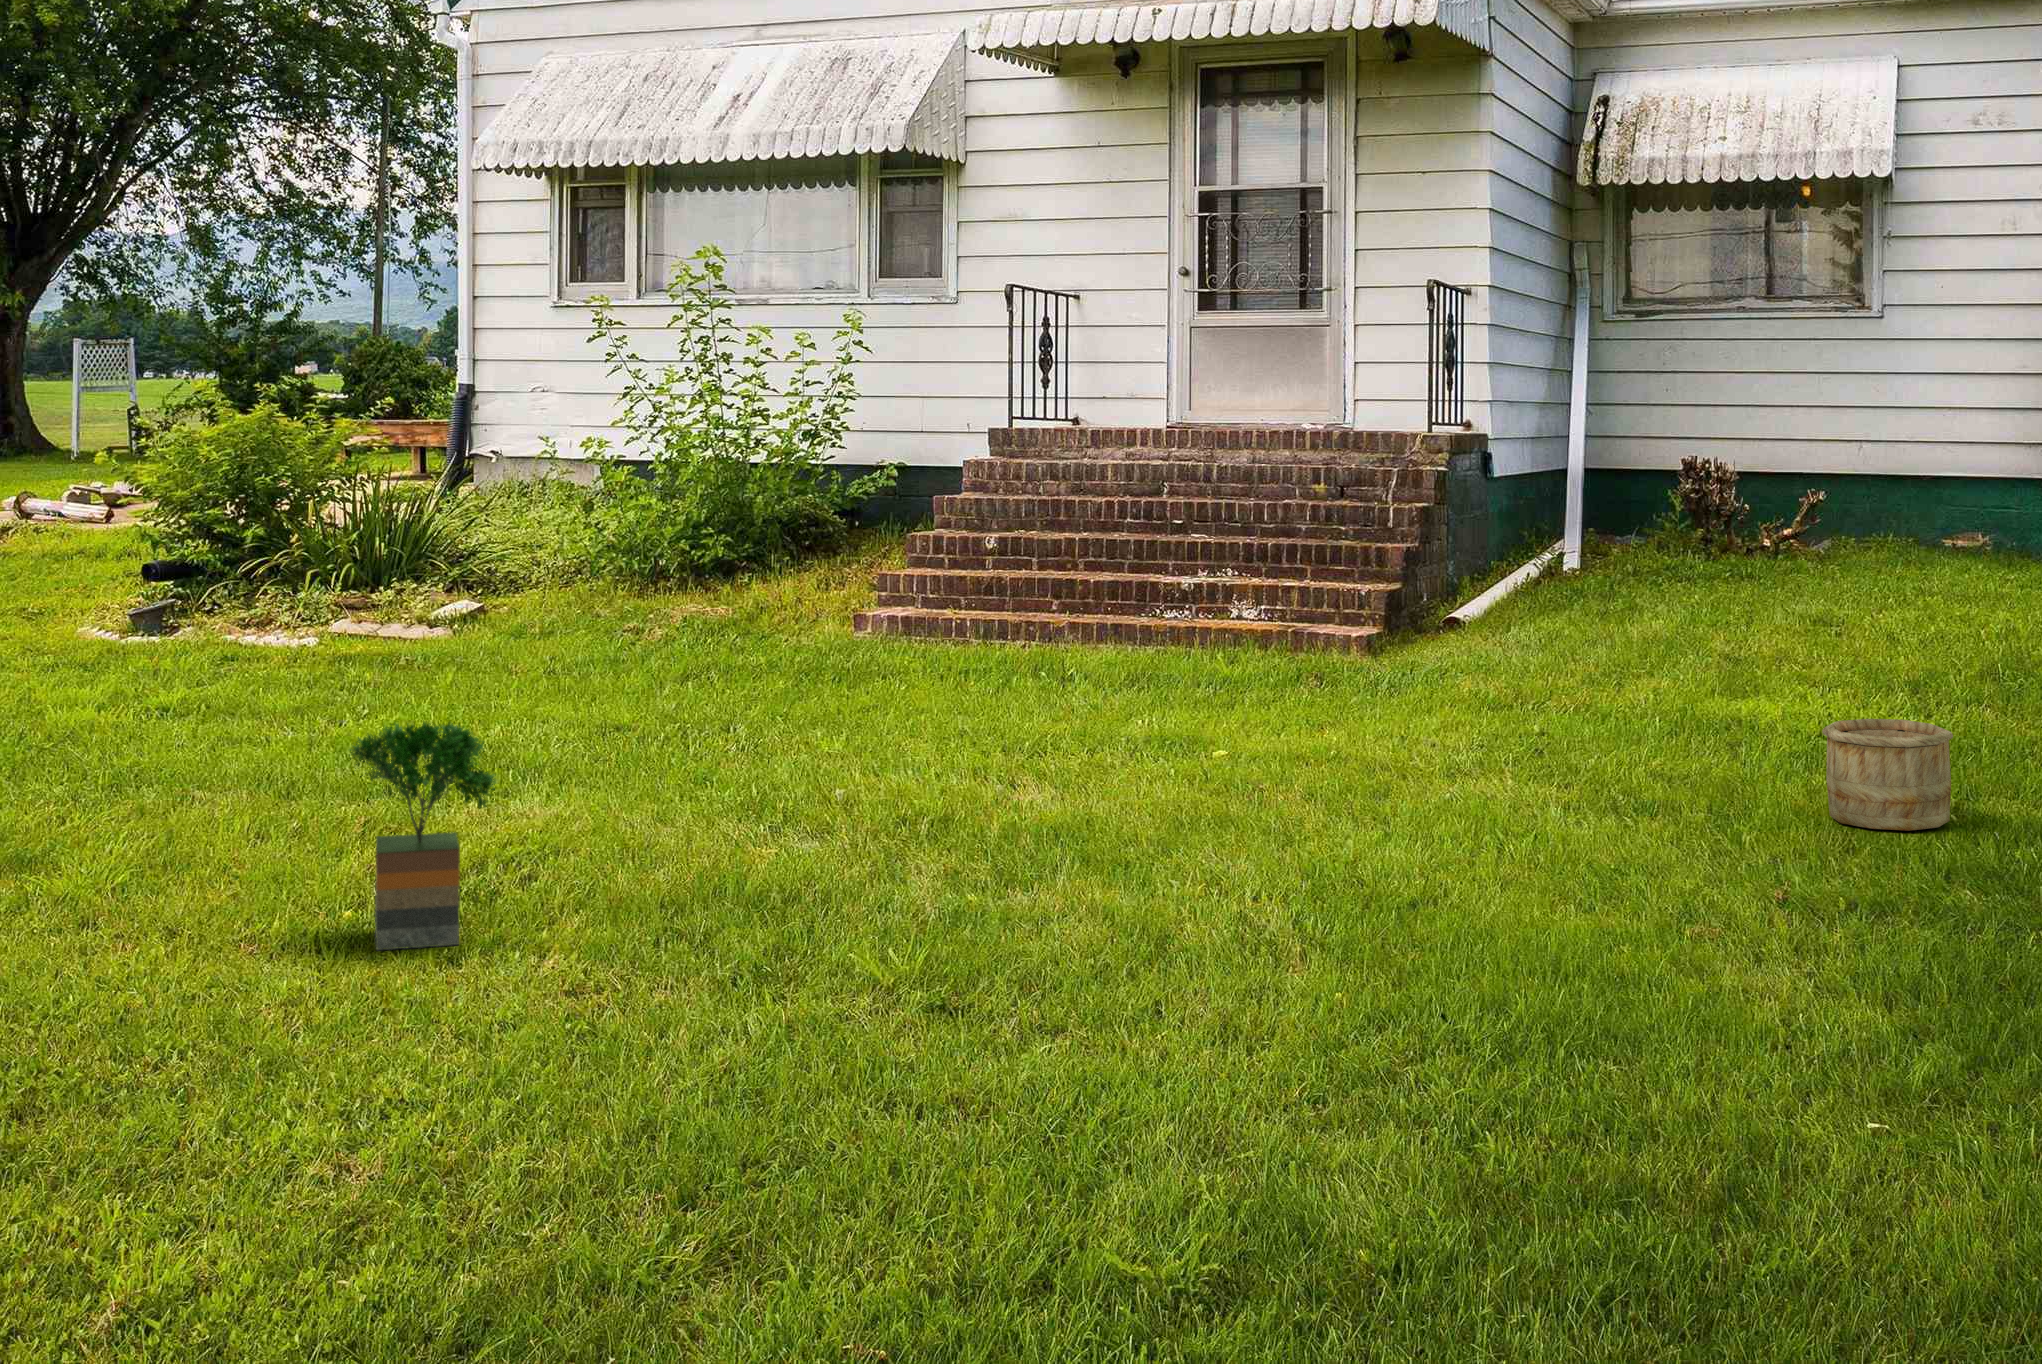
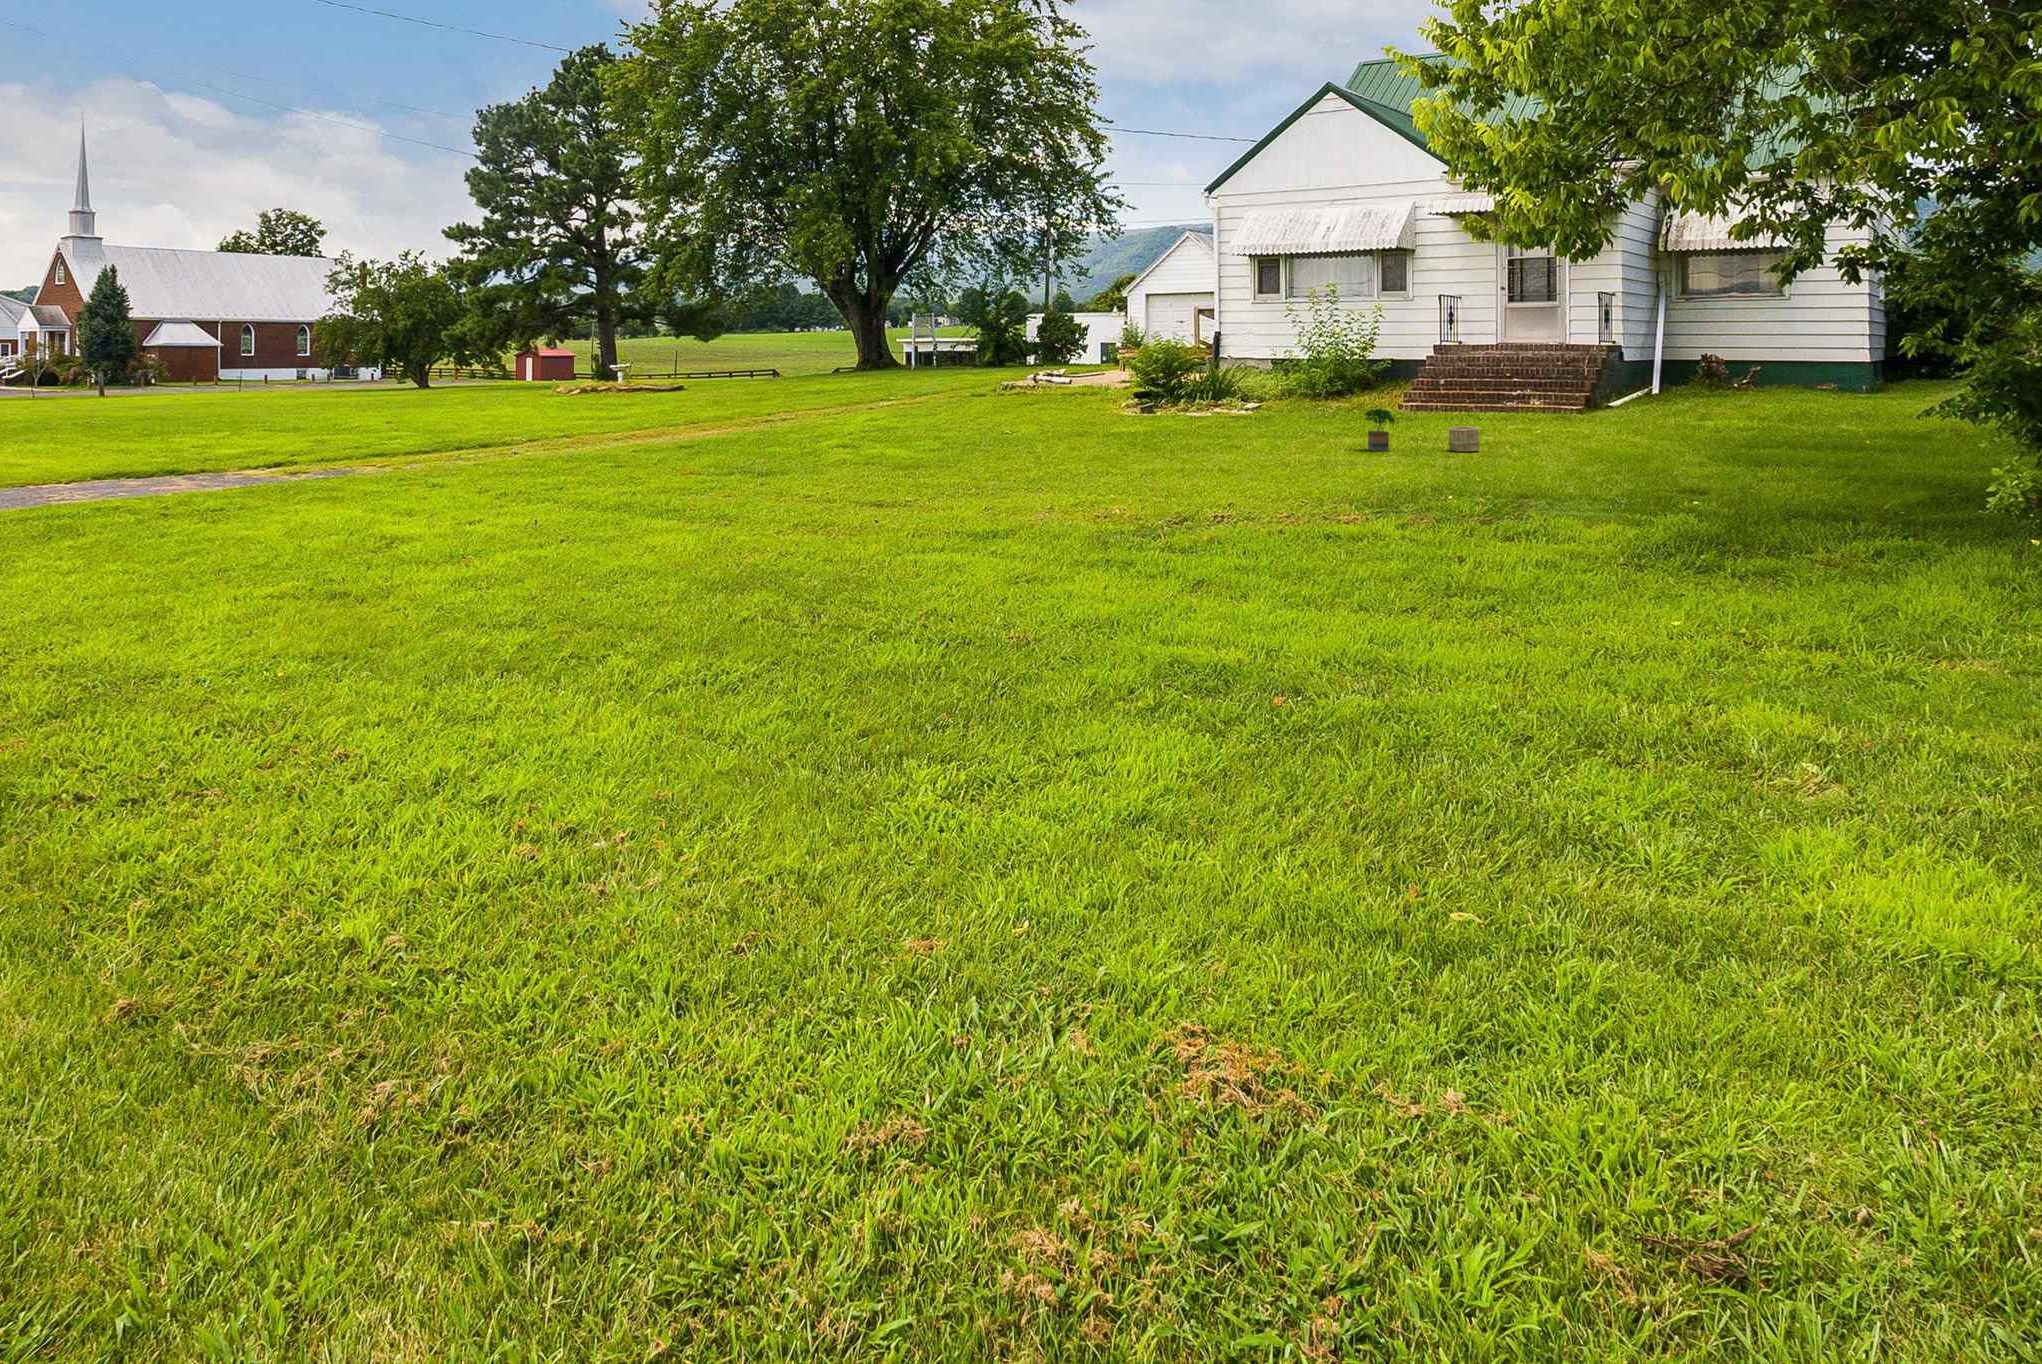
wooden bucket: present [1822,719,1953,831] -> present [1448,426,1479,452]

